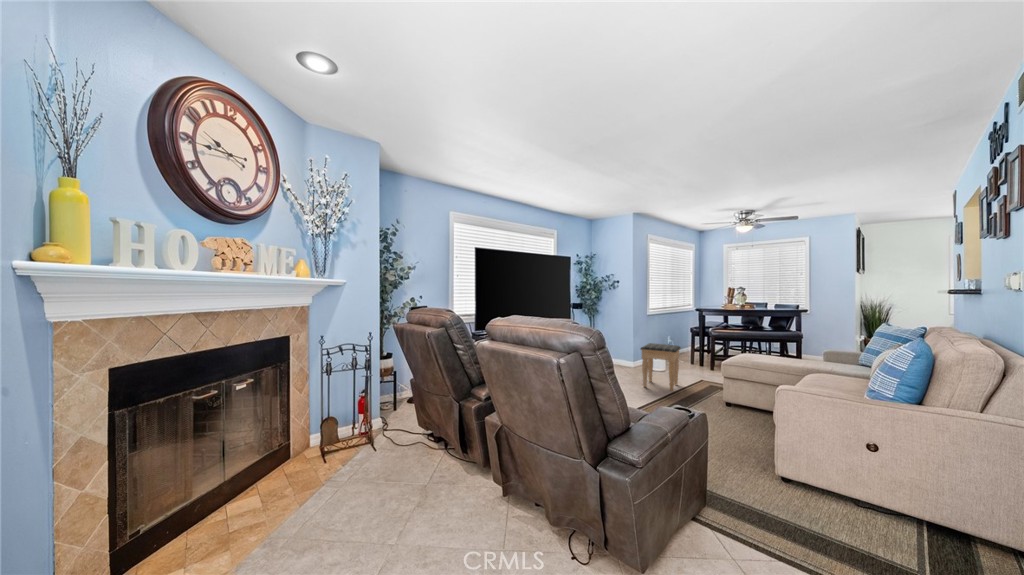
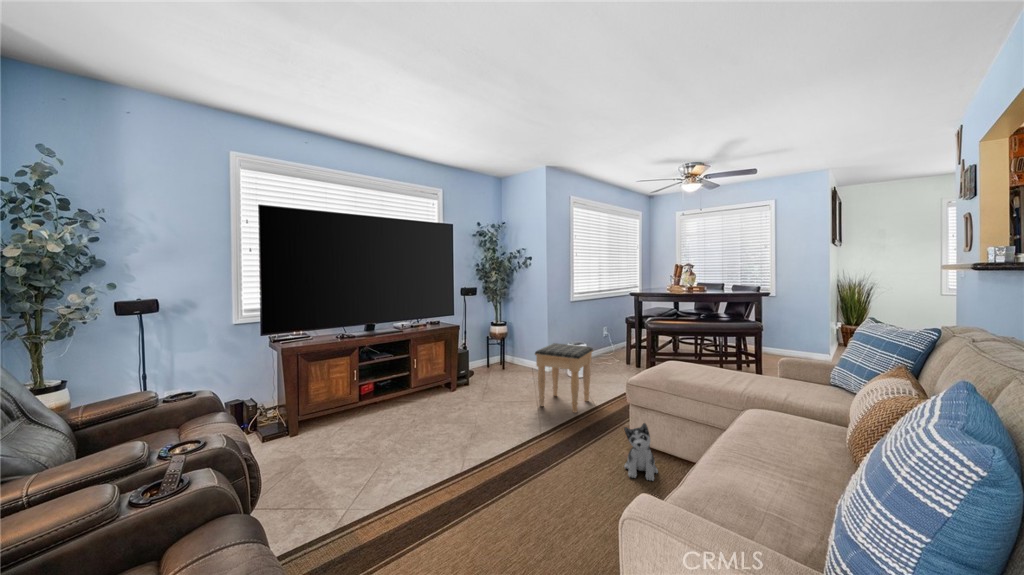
plush toy: none [725,388,749,424] -> present [624,423,658,481]

